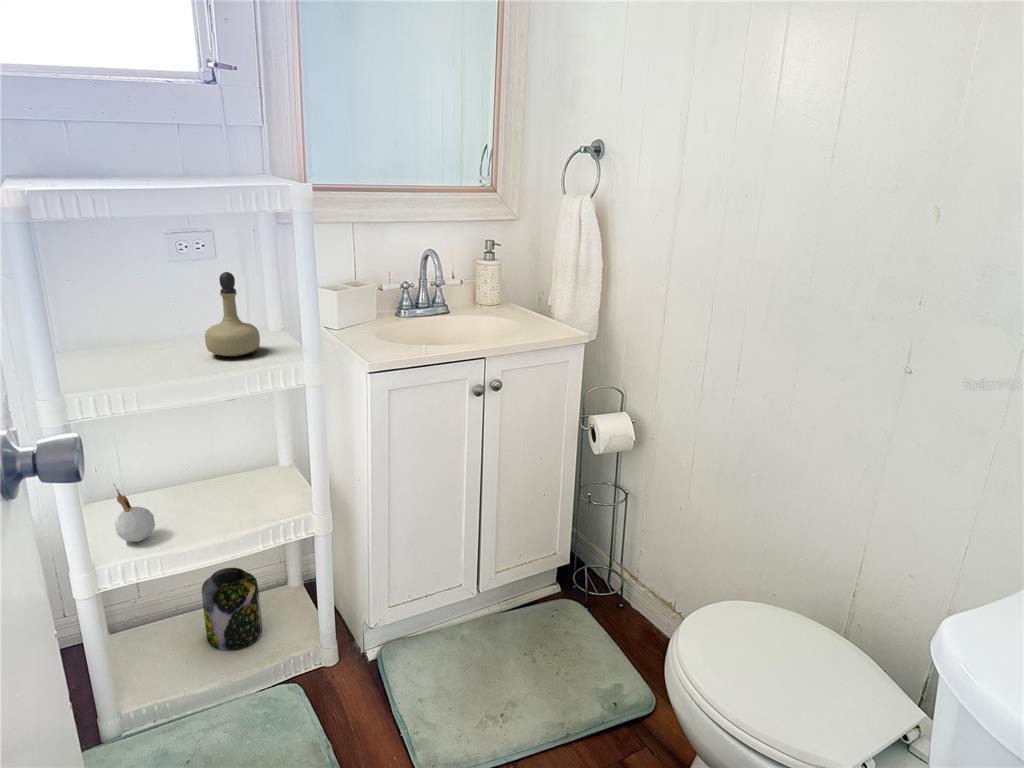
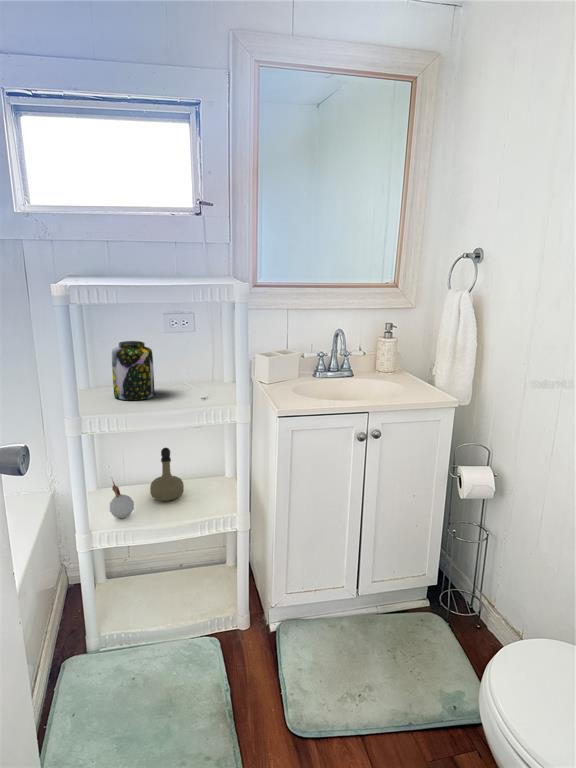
perfume bottle: present [205,272,260,356] -> present [150,448,184,501]
jar: present [202,568,262,650] -> present [112,341,154,400]

